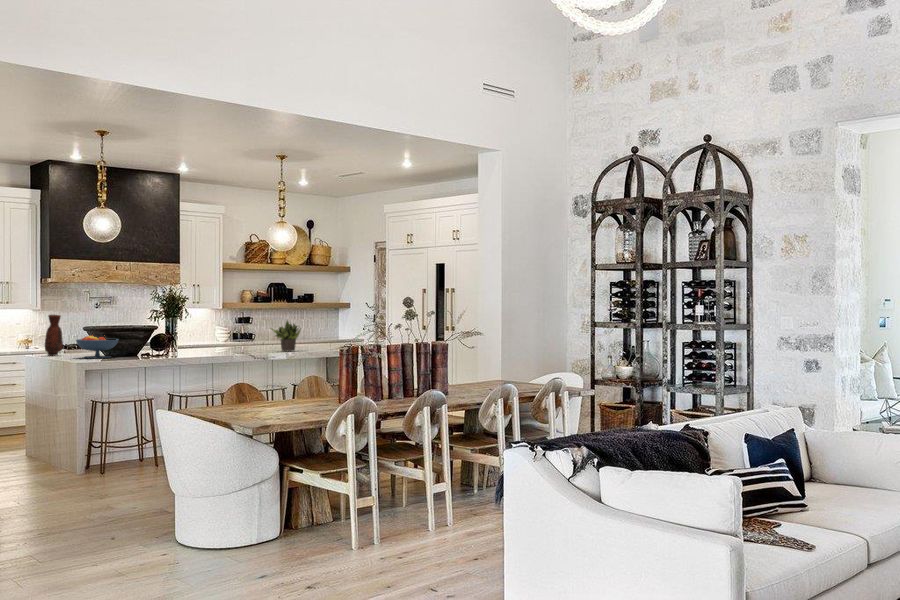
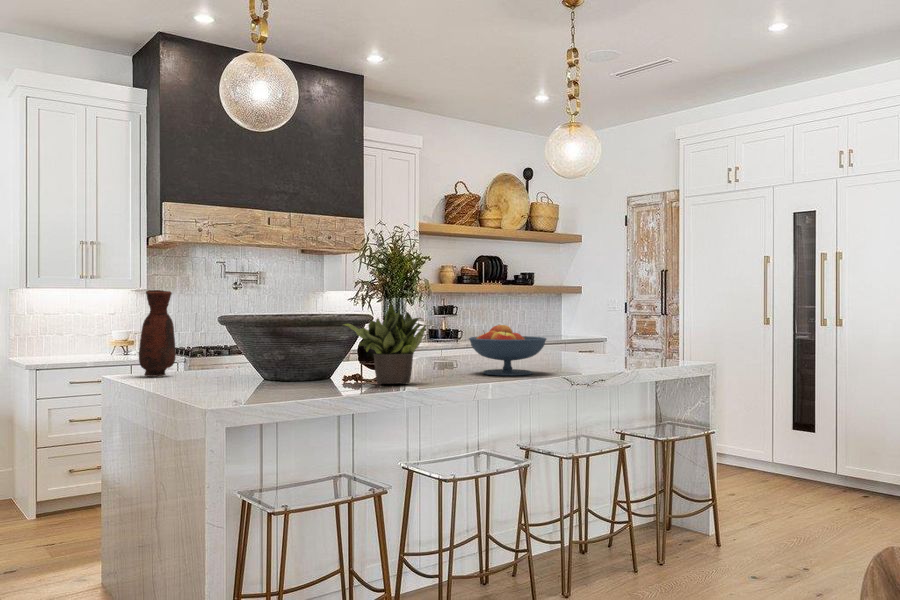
potted plant: present [270,321,301,351] -> present [344,304,426,384]
fruit bowl: present [76,335,118,358] -> present [469,325,546,376]

